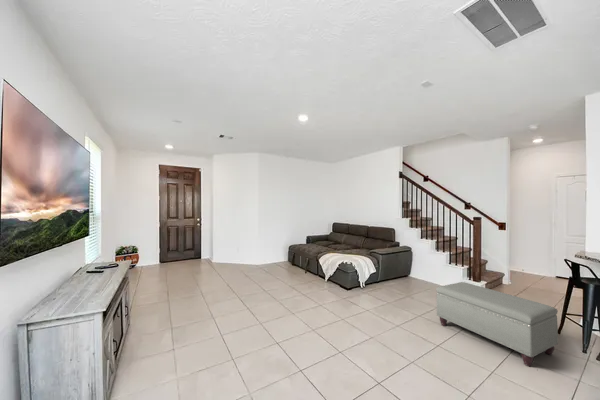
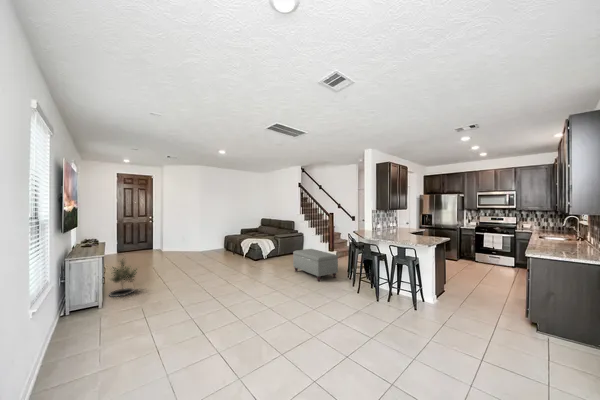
potted tree: none [121,300,179,384] -> present [109,261,137,297]

